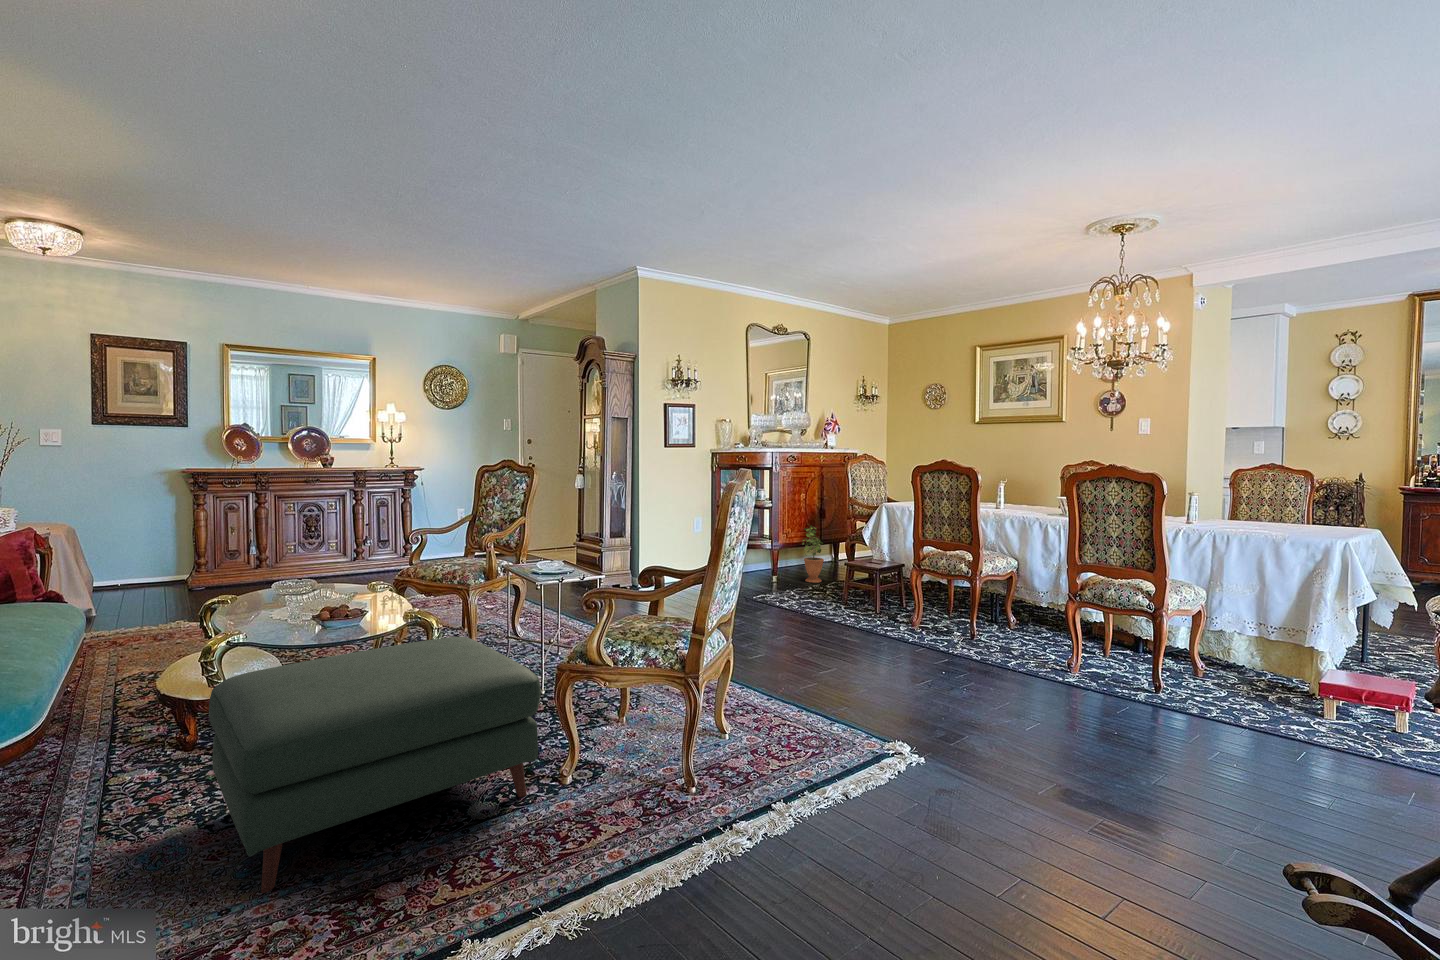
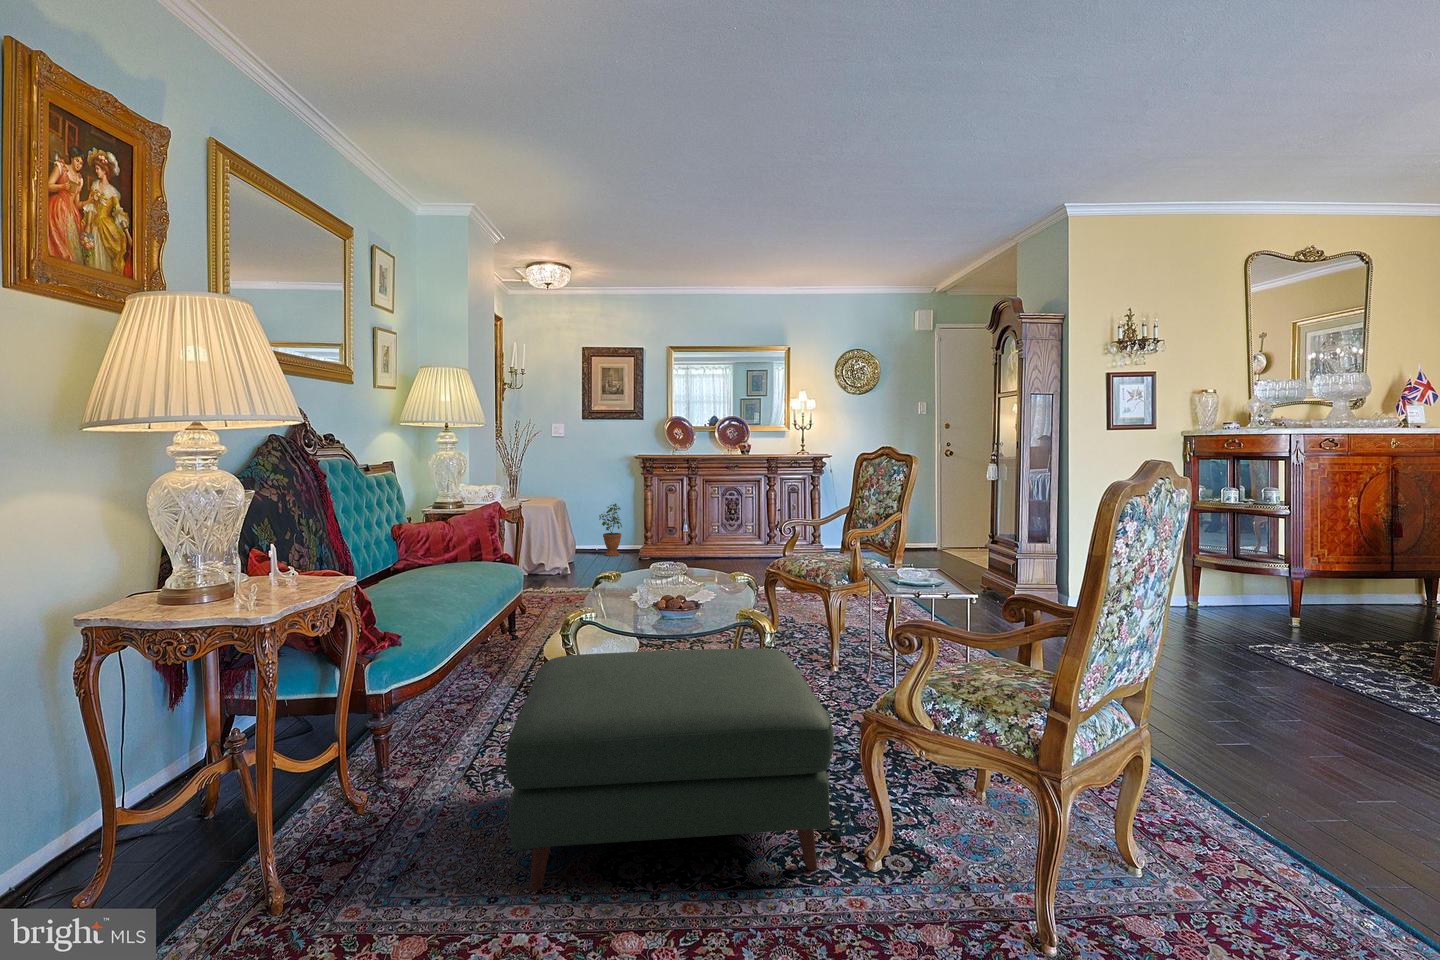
potted plant: present [802,525,824,583] -> present [599,504,622,556]

